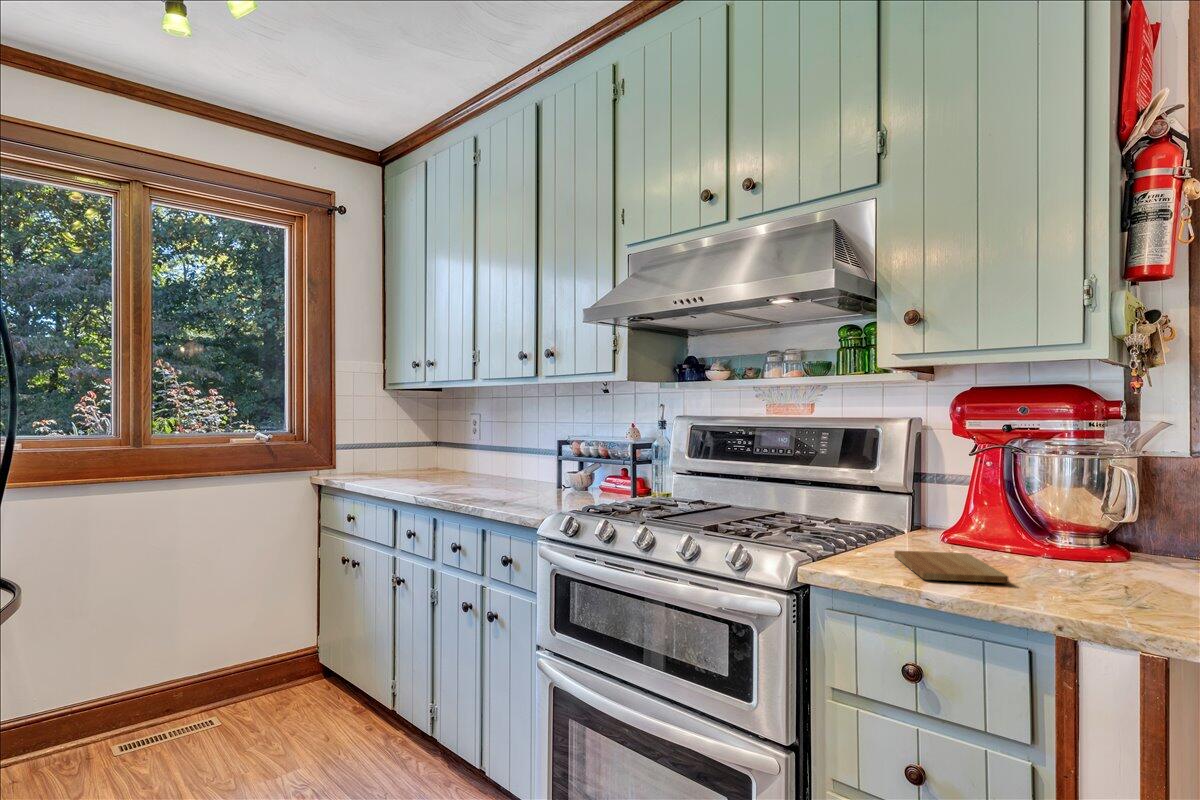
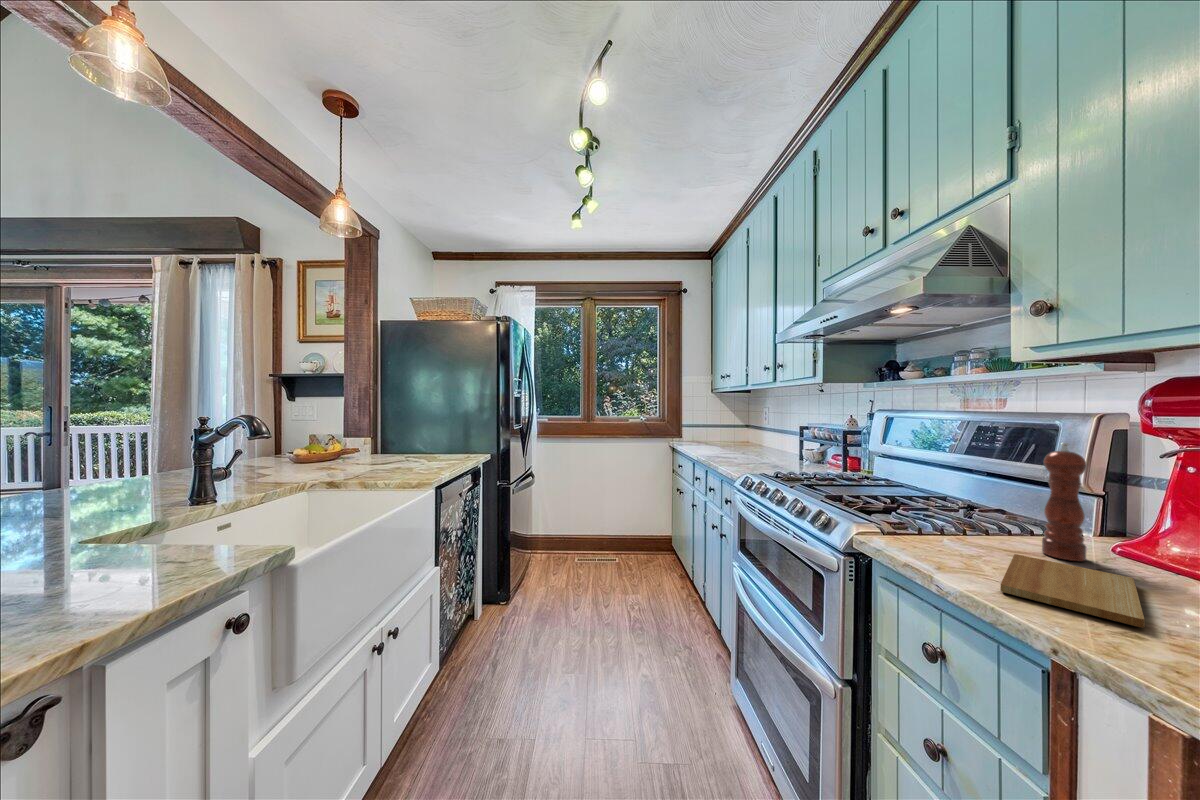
pepper mill: none [898,444,928,550] -> present [1042,443,1087,561]

